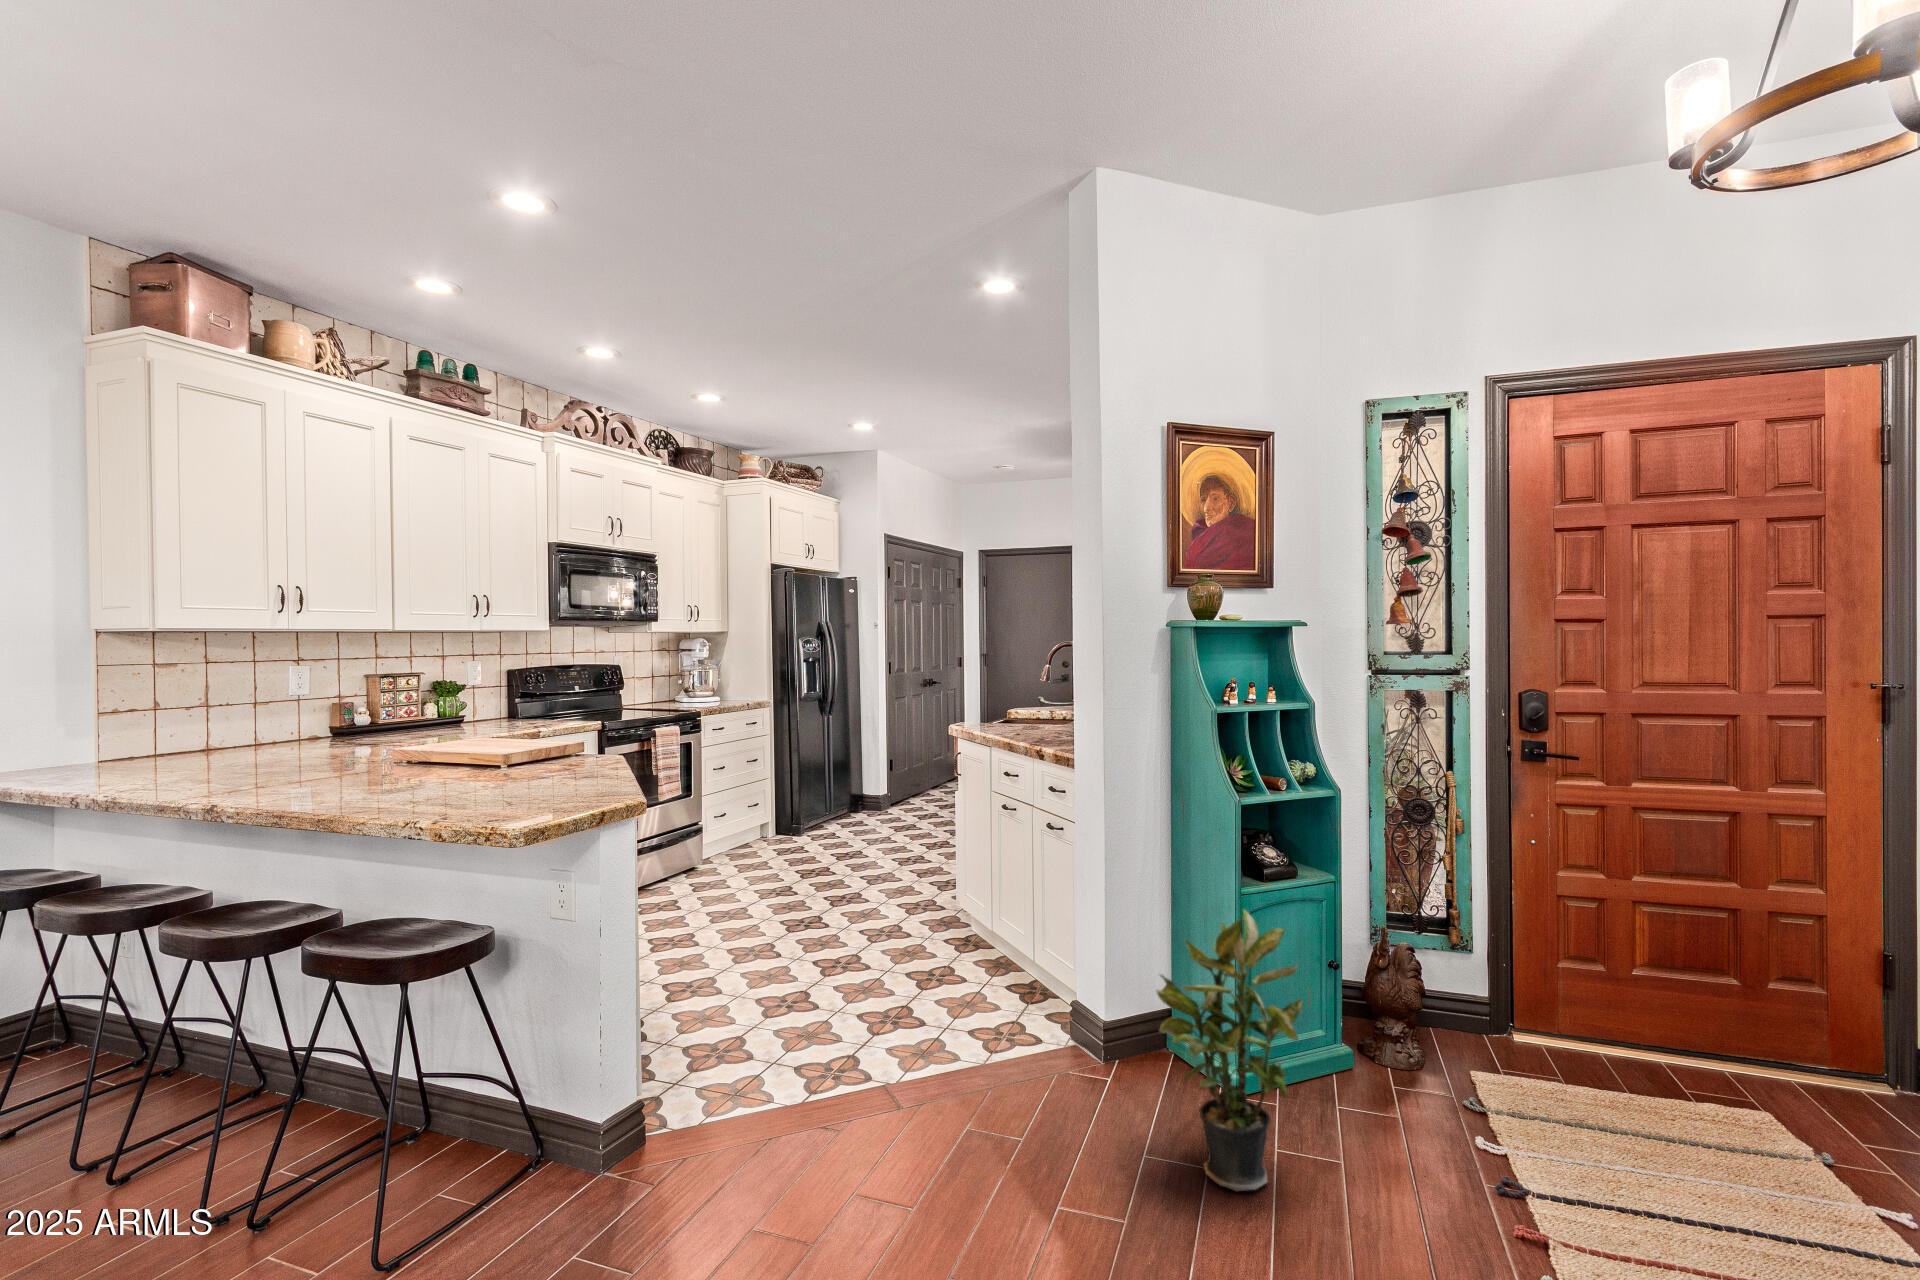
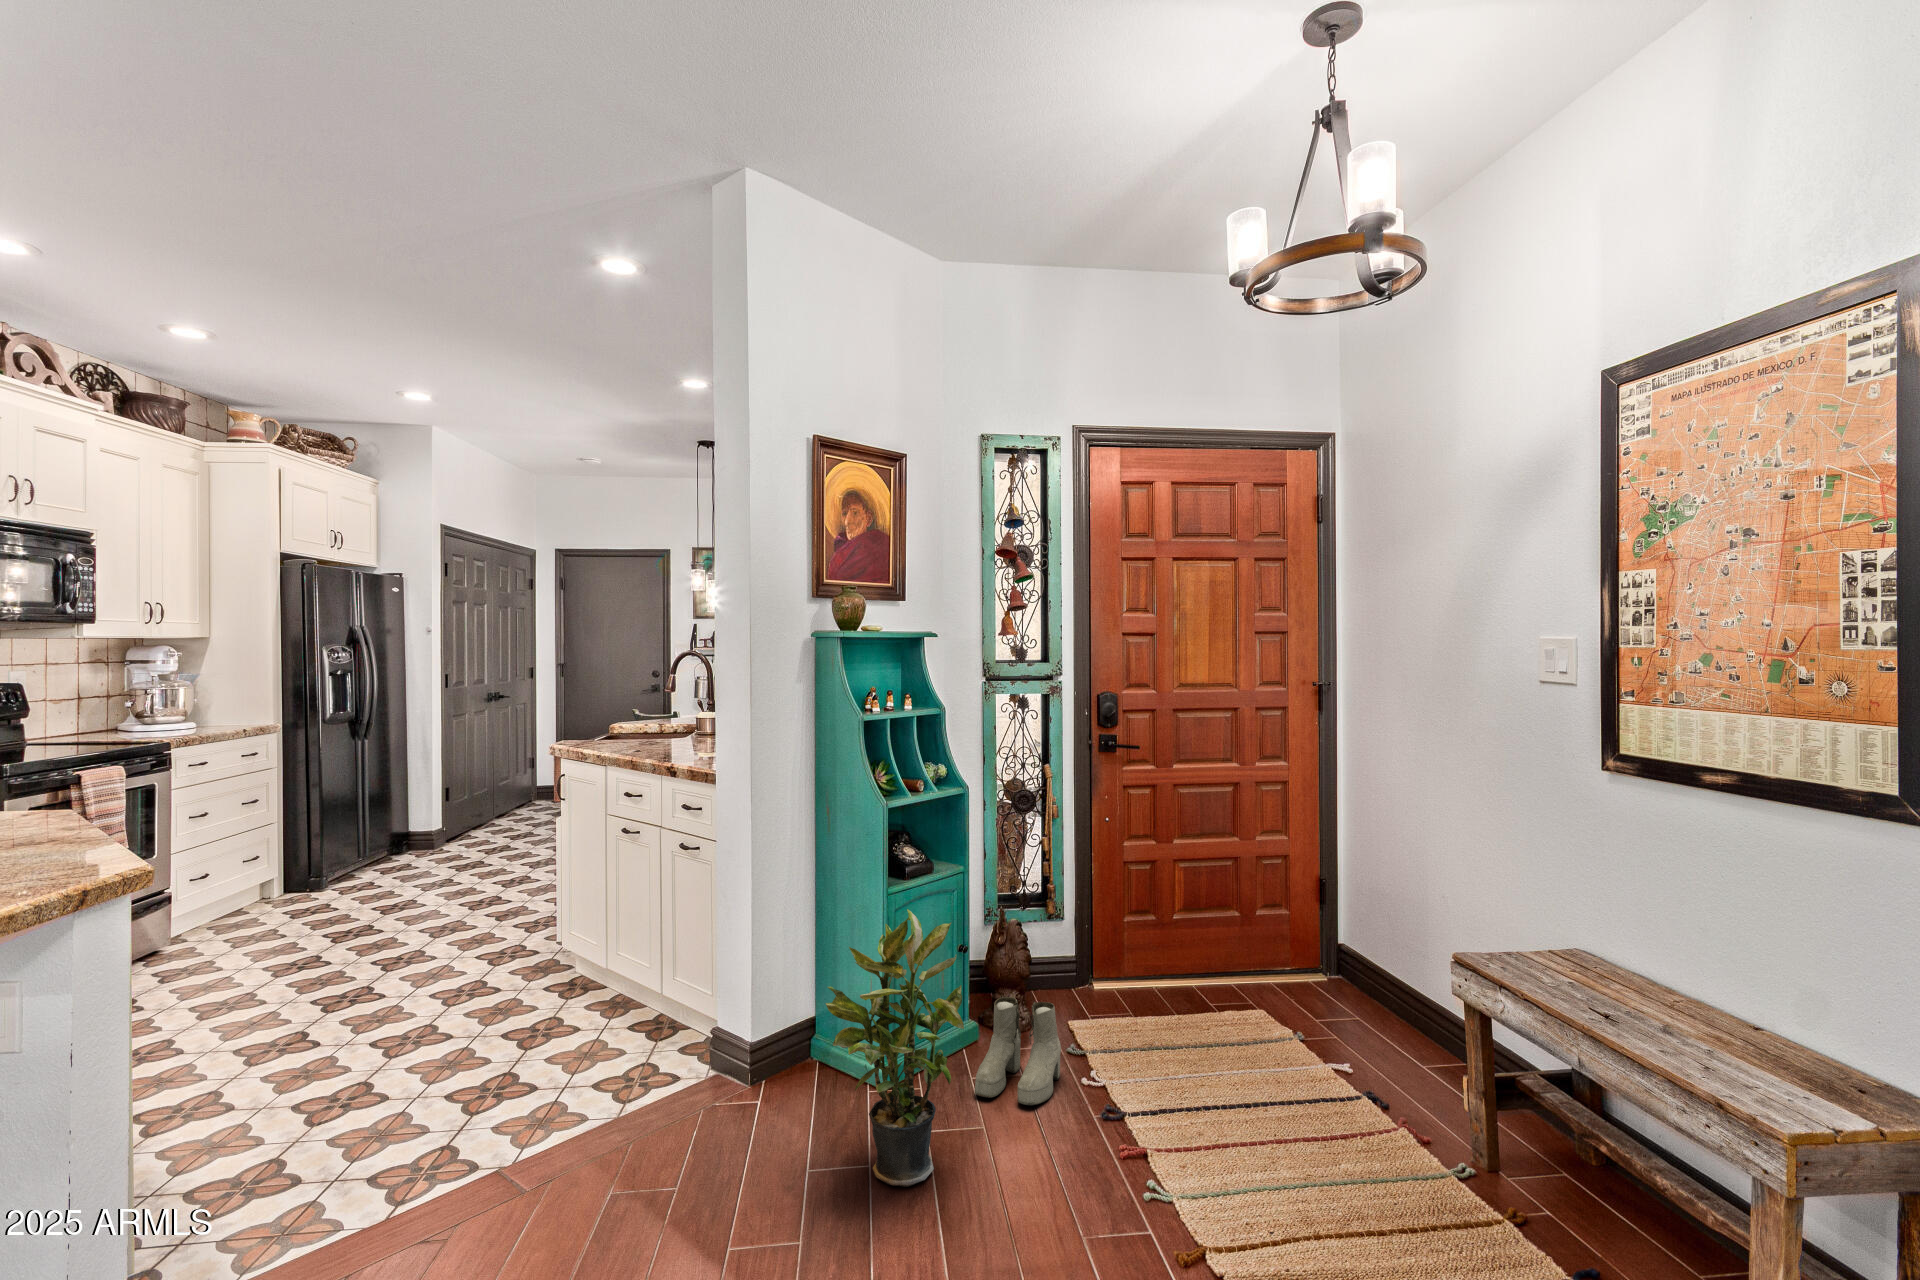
boots: none [1333,1025,1445,1149] -> present [975,997,1061,1105]

